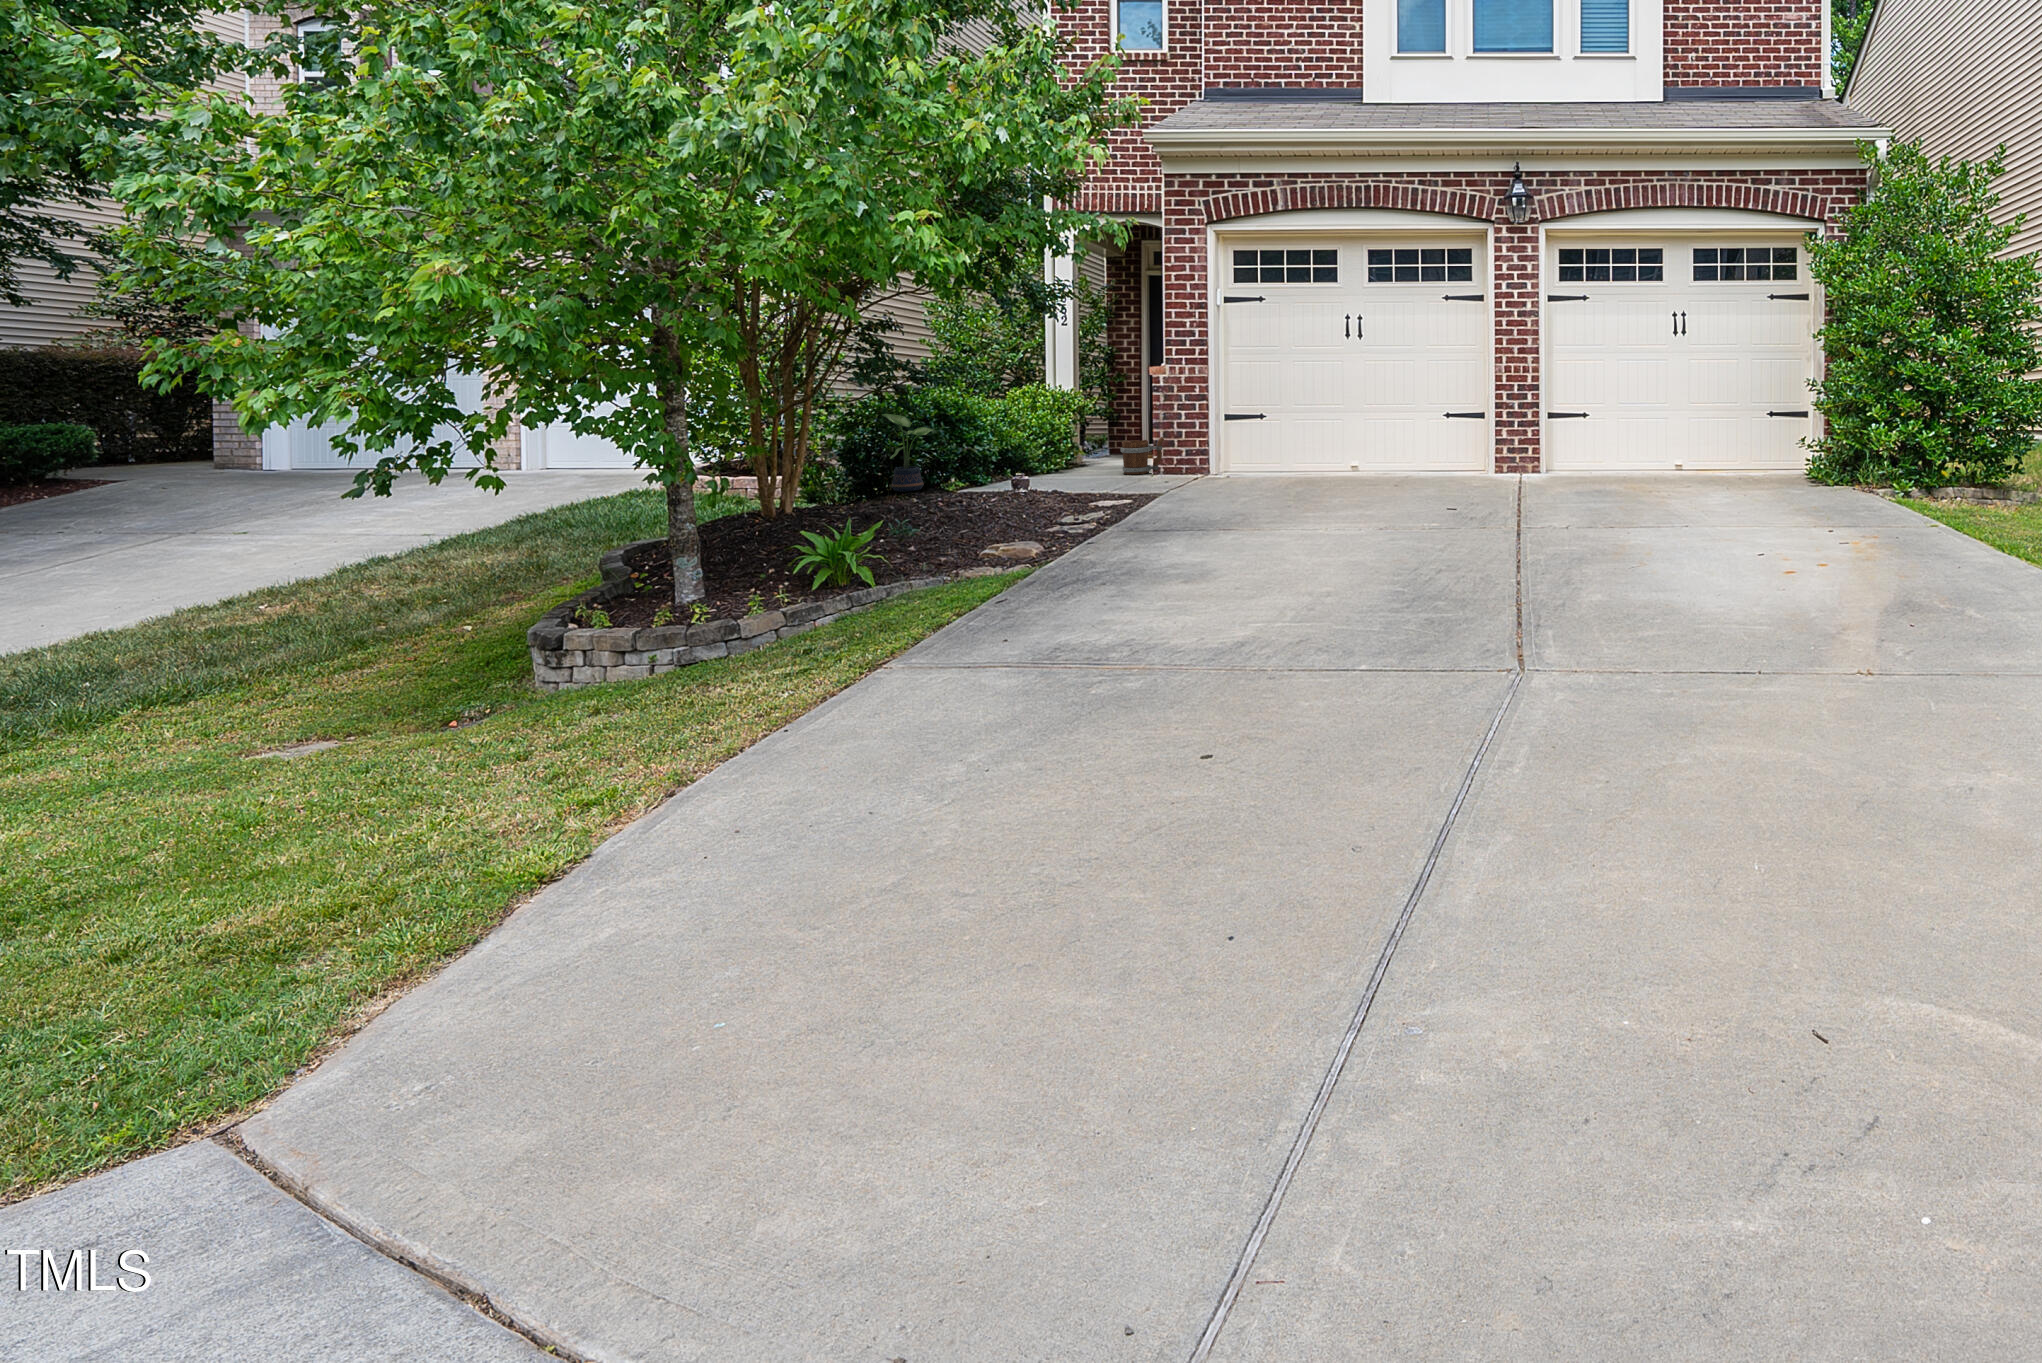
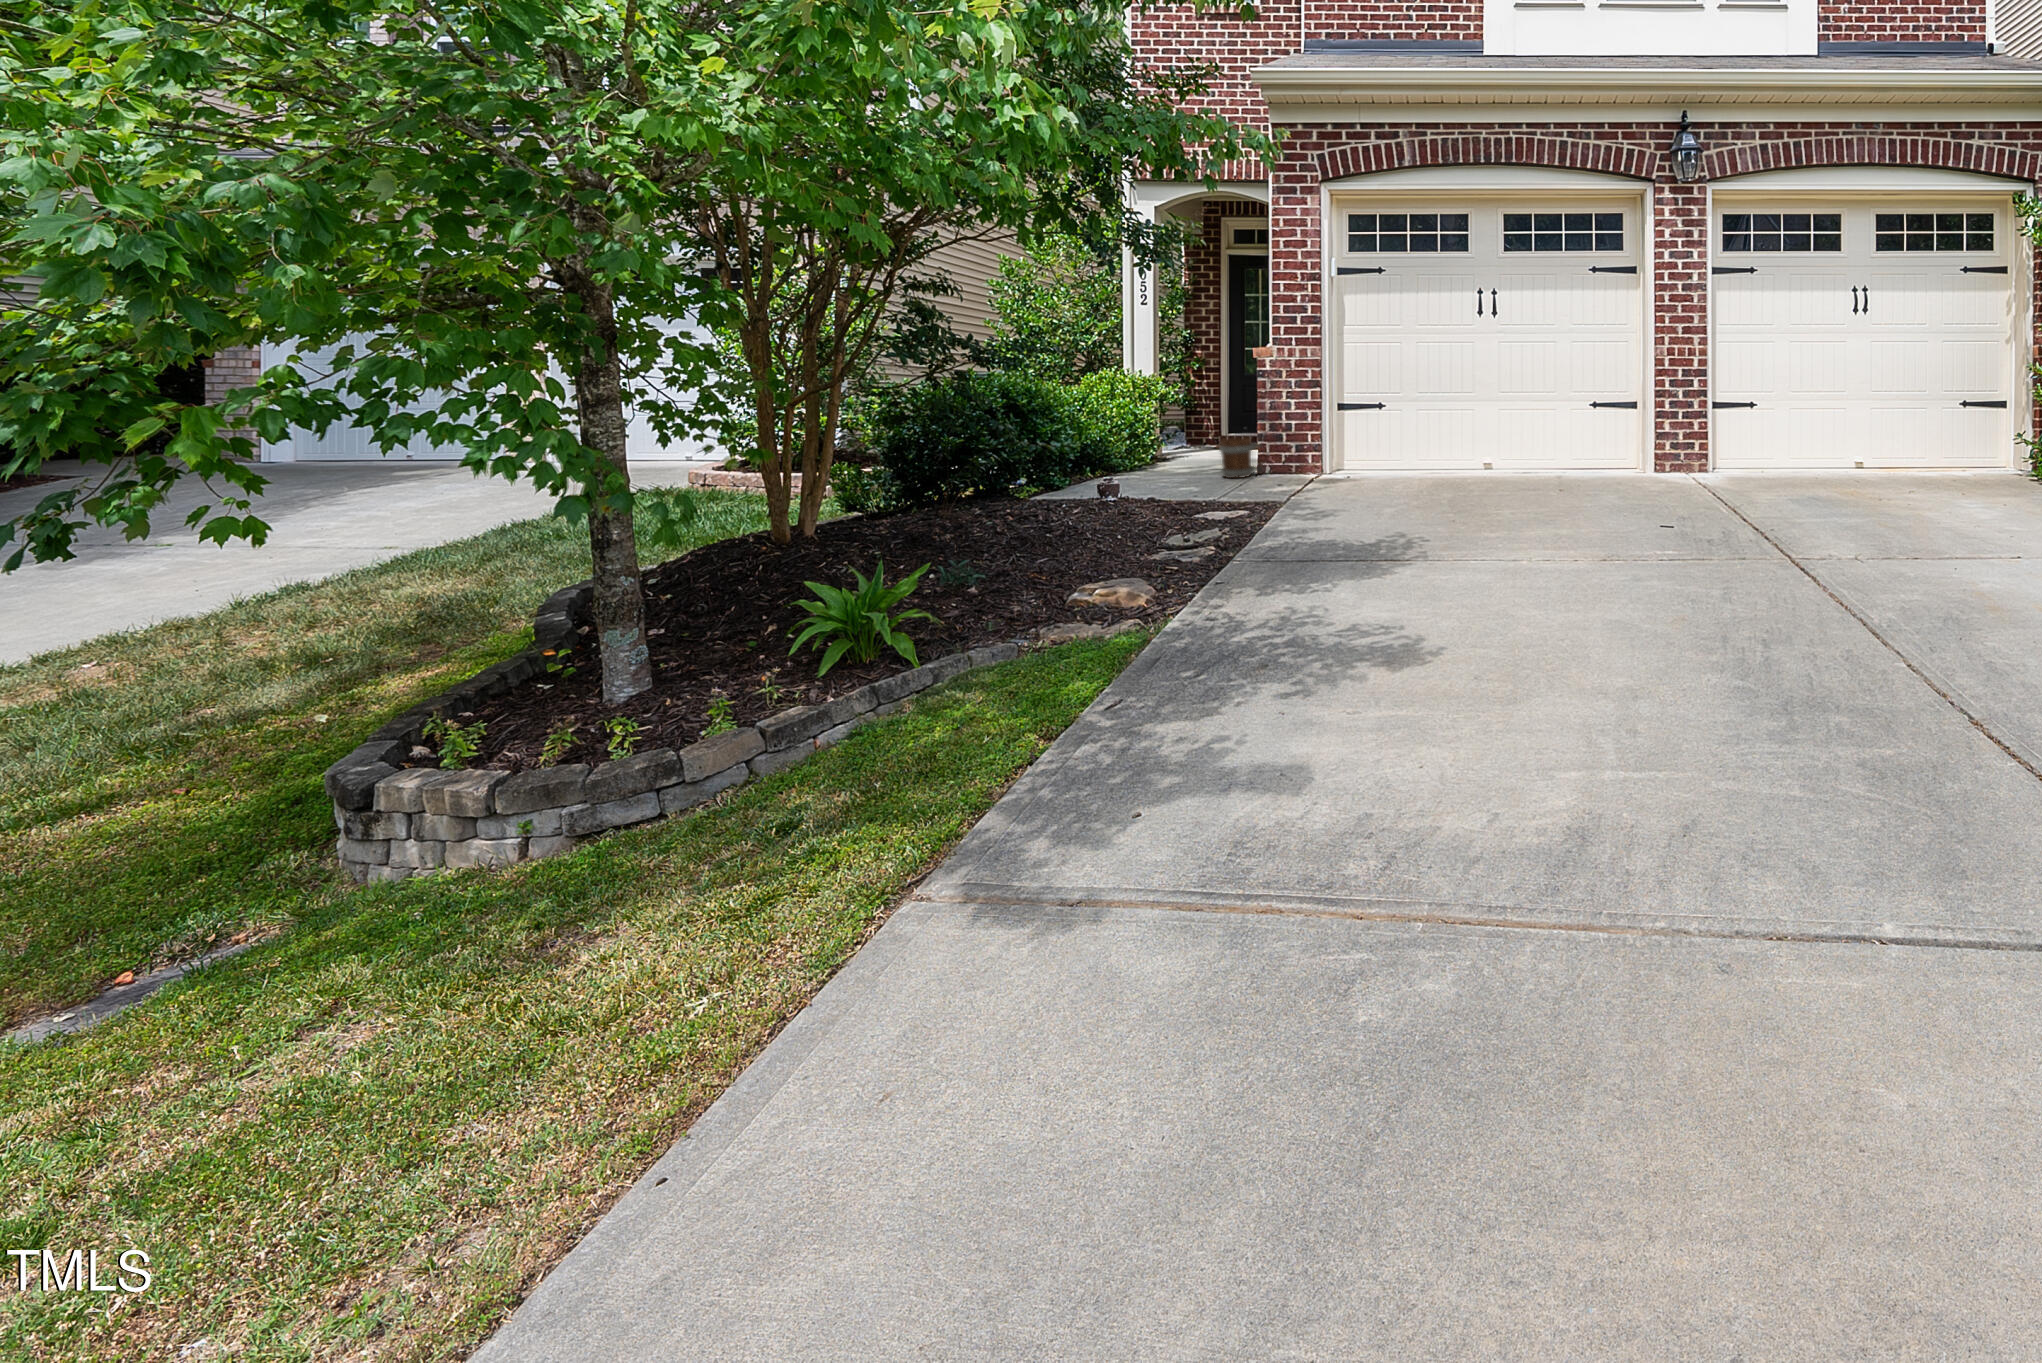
potted plant: present [882,414,937,492] -> none [923,410,995,507]

